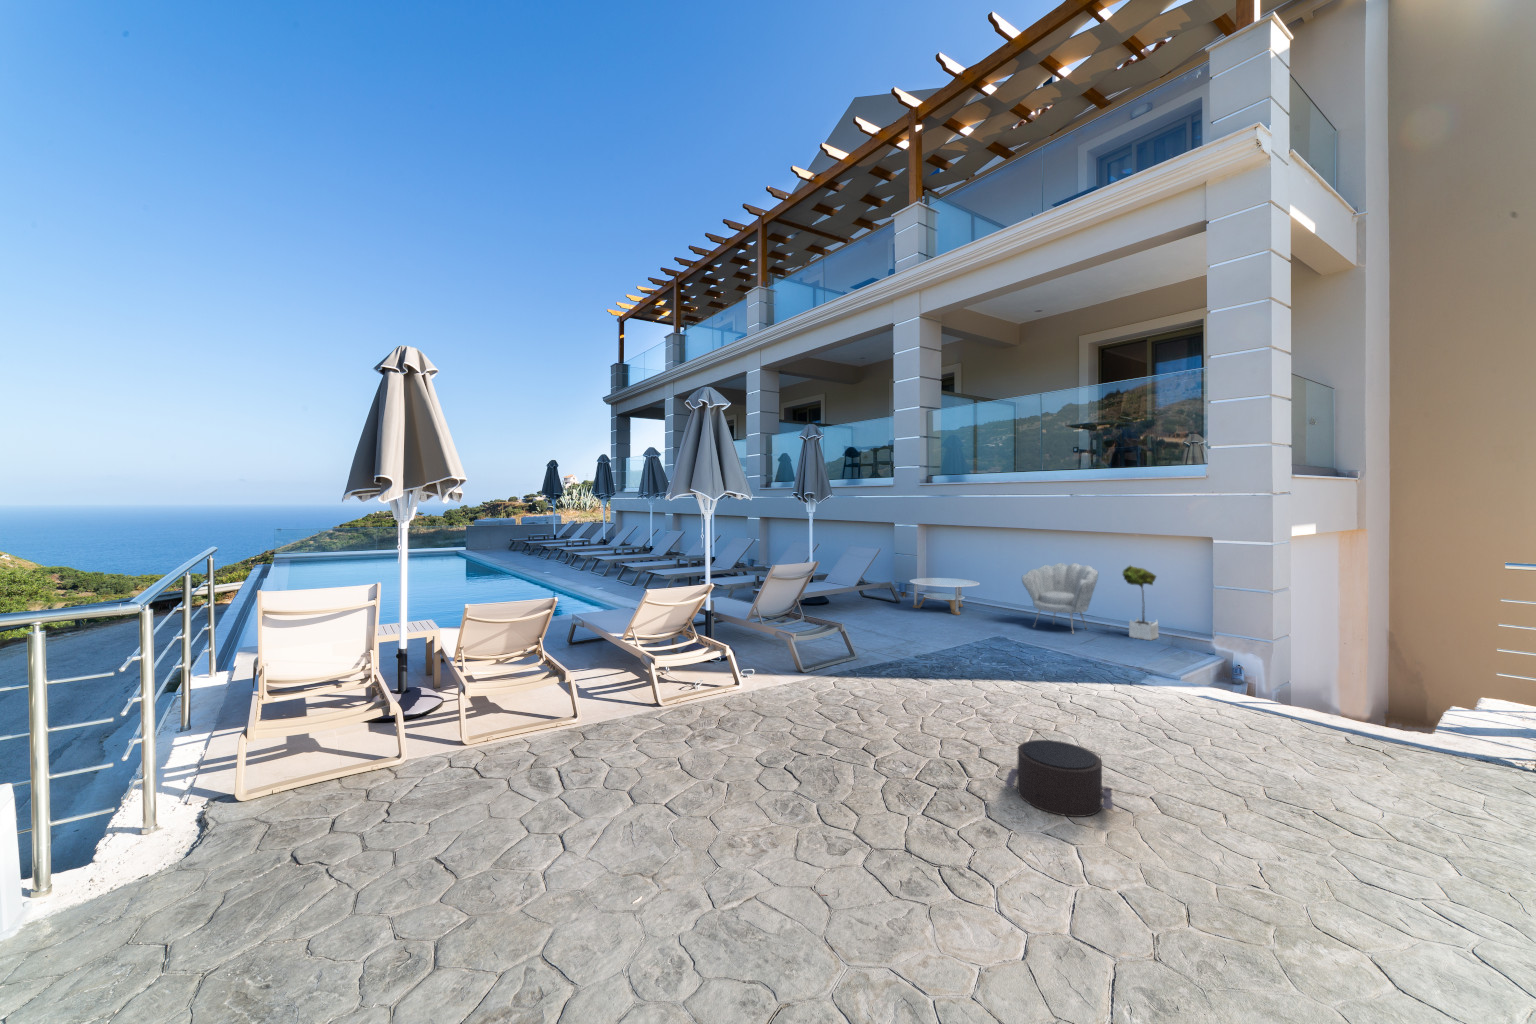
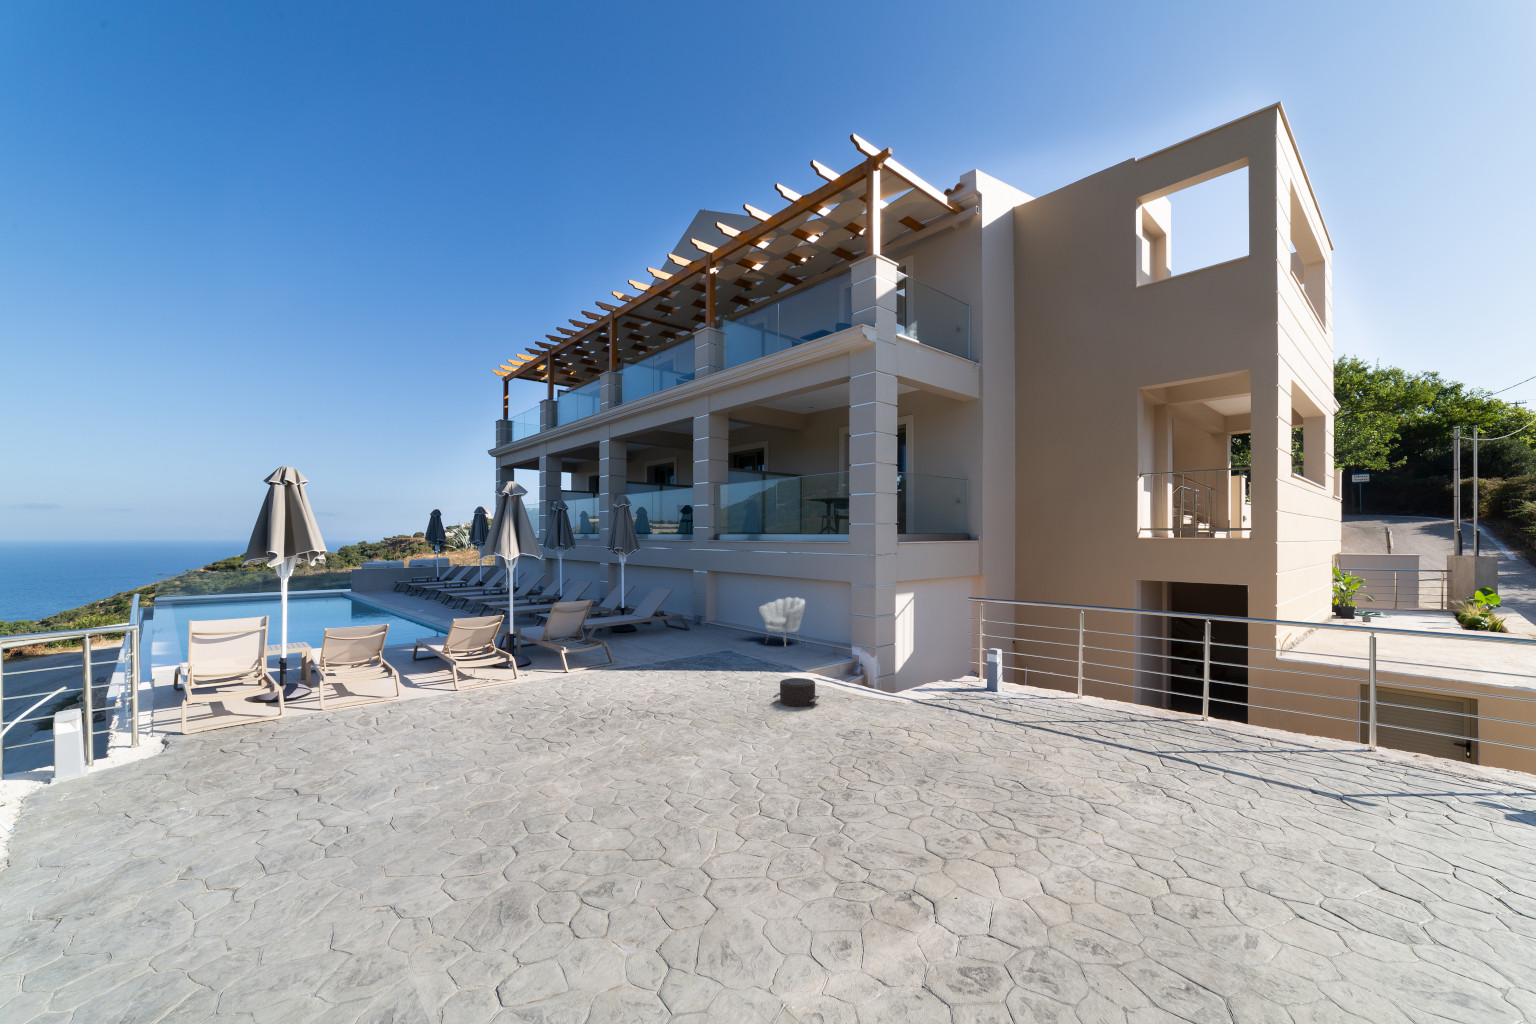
potted tree: present [1123,565,1159,640] -> none [817,598,839,650]
round table: present [910,578,980,615] -> none [694,610,745,637]
pouf: present [1006,740,1114,817] -> present [773,678,819,707]

